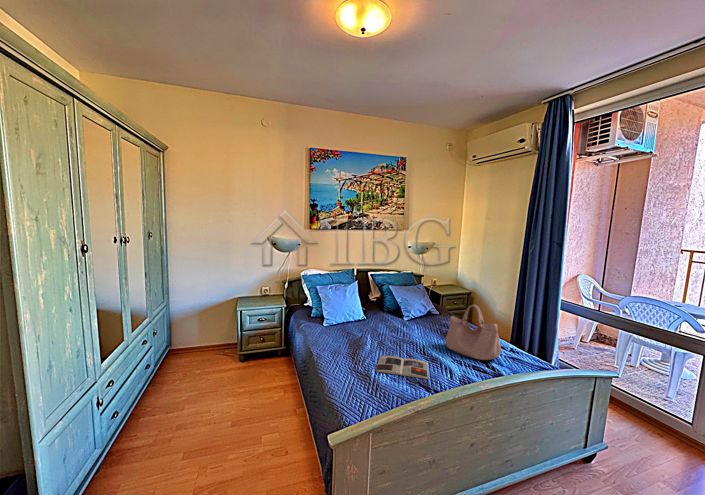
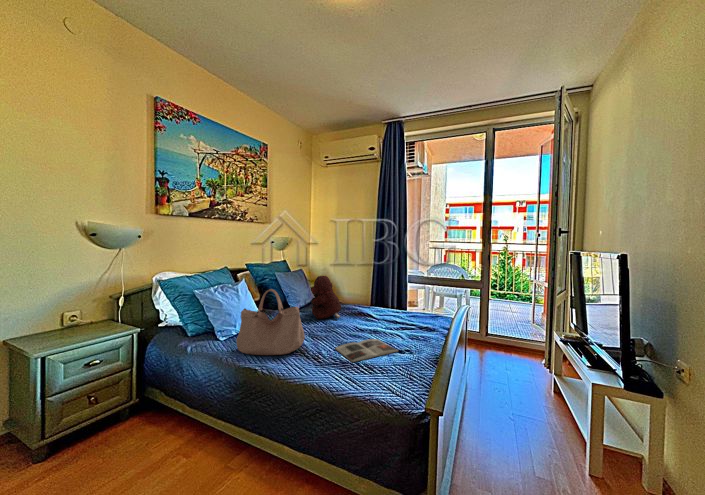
teddy bear: none [403,288,434,333] -> present [311,276,341,319]
handbag: present [446,304,501,360] -> present [236,289,305,355]

